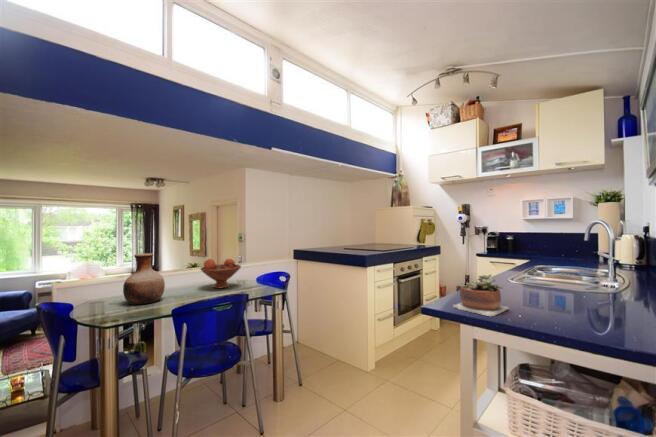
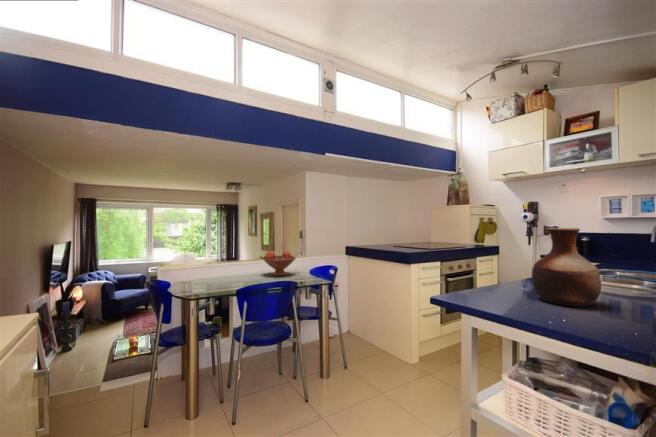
vase: present [123,253,165,305] -> present [532,228,601,307]
succulent plant: present [453,275,509,316] -> none [463,270,521,307]

